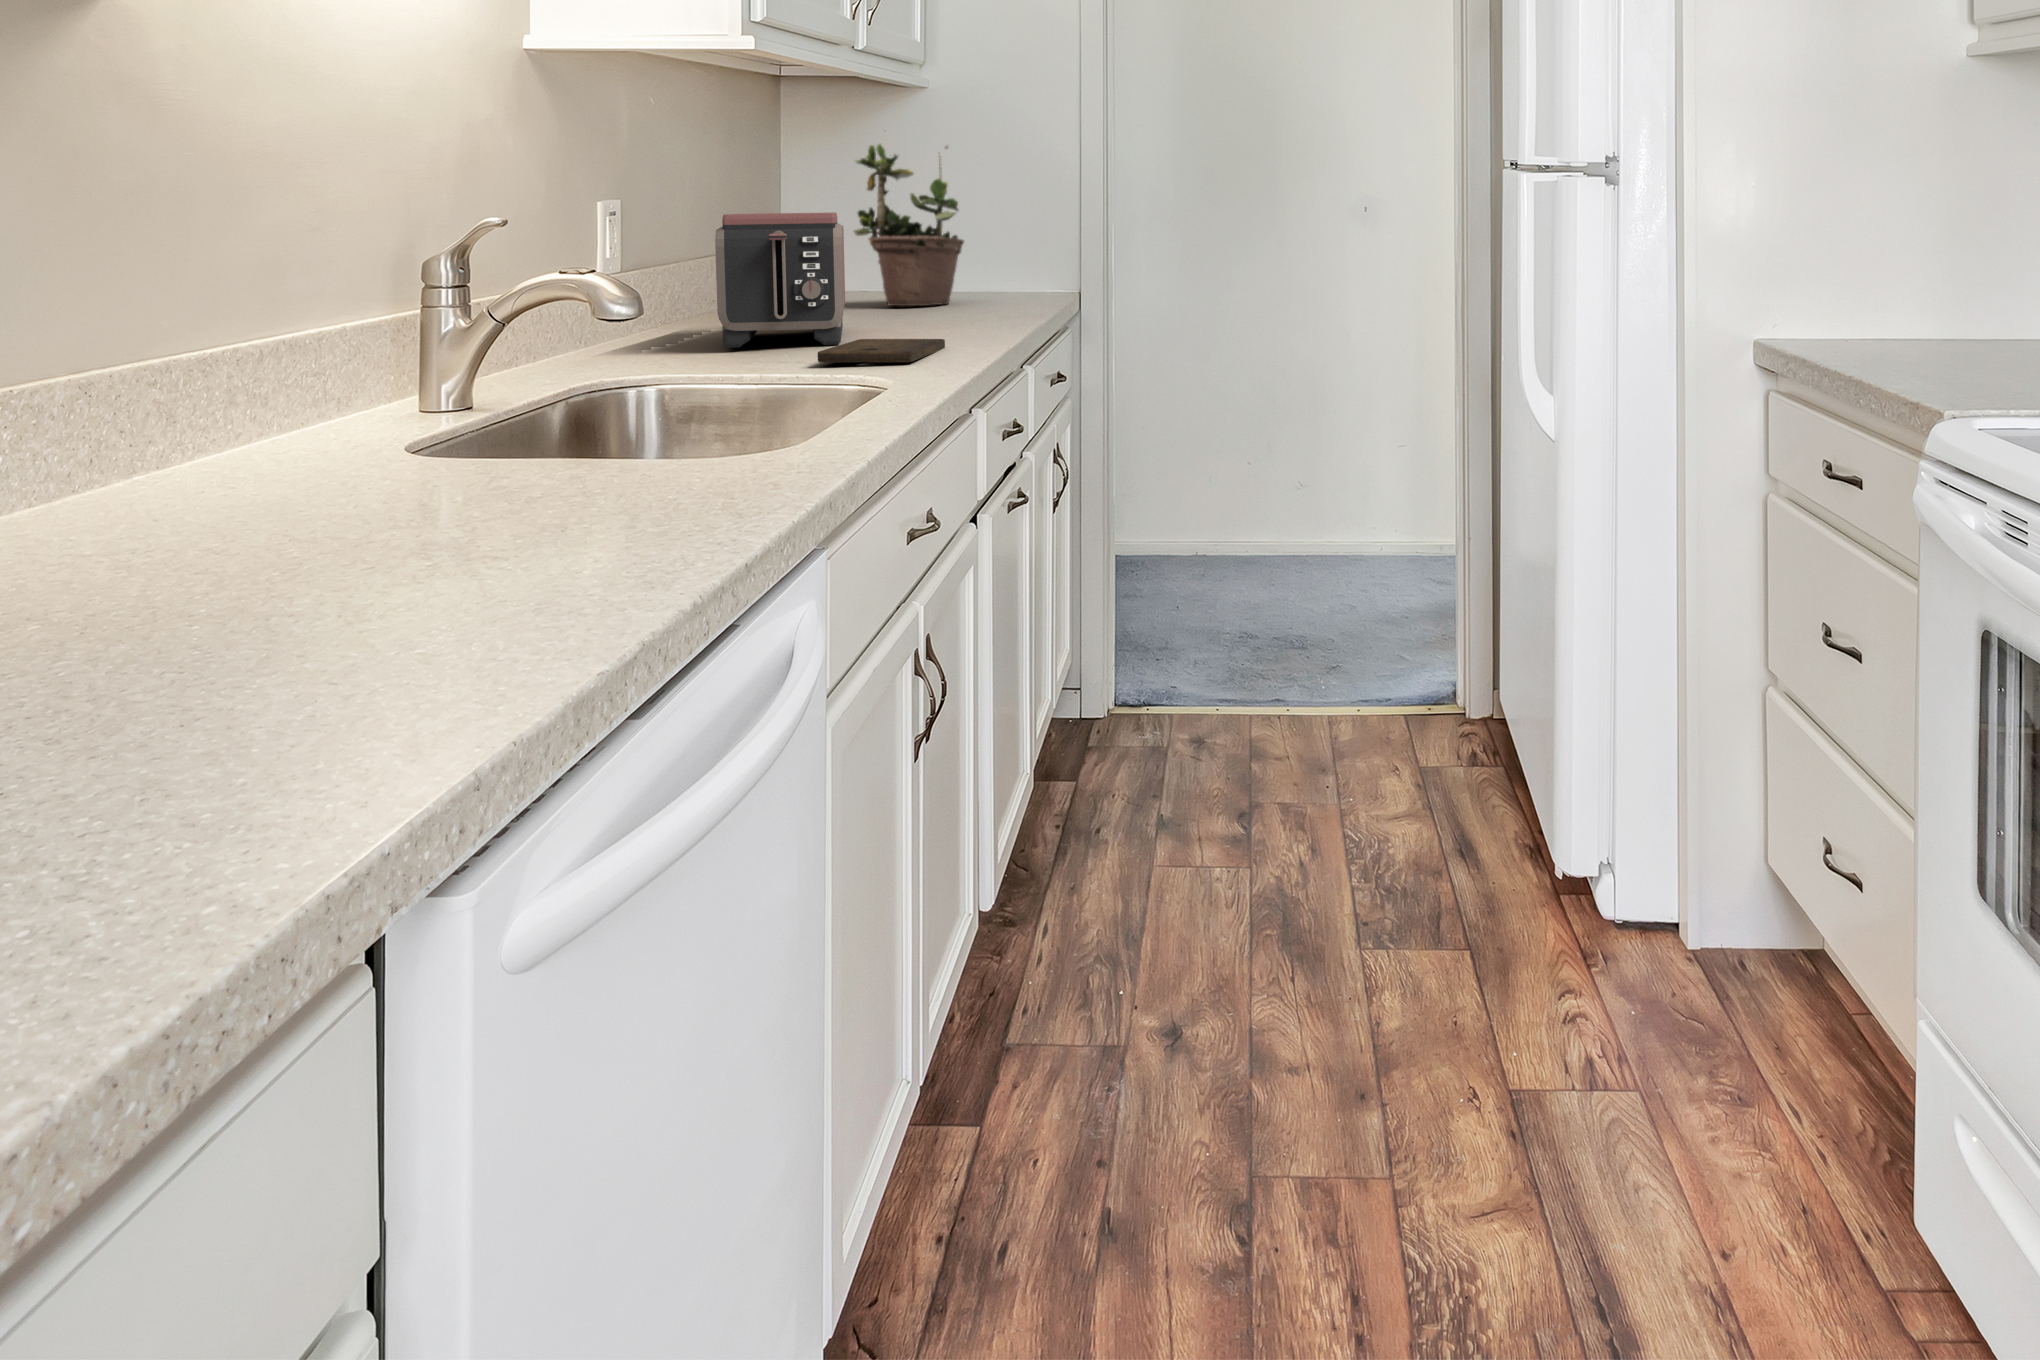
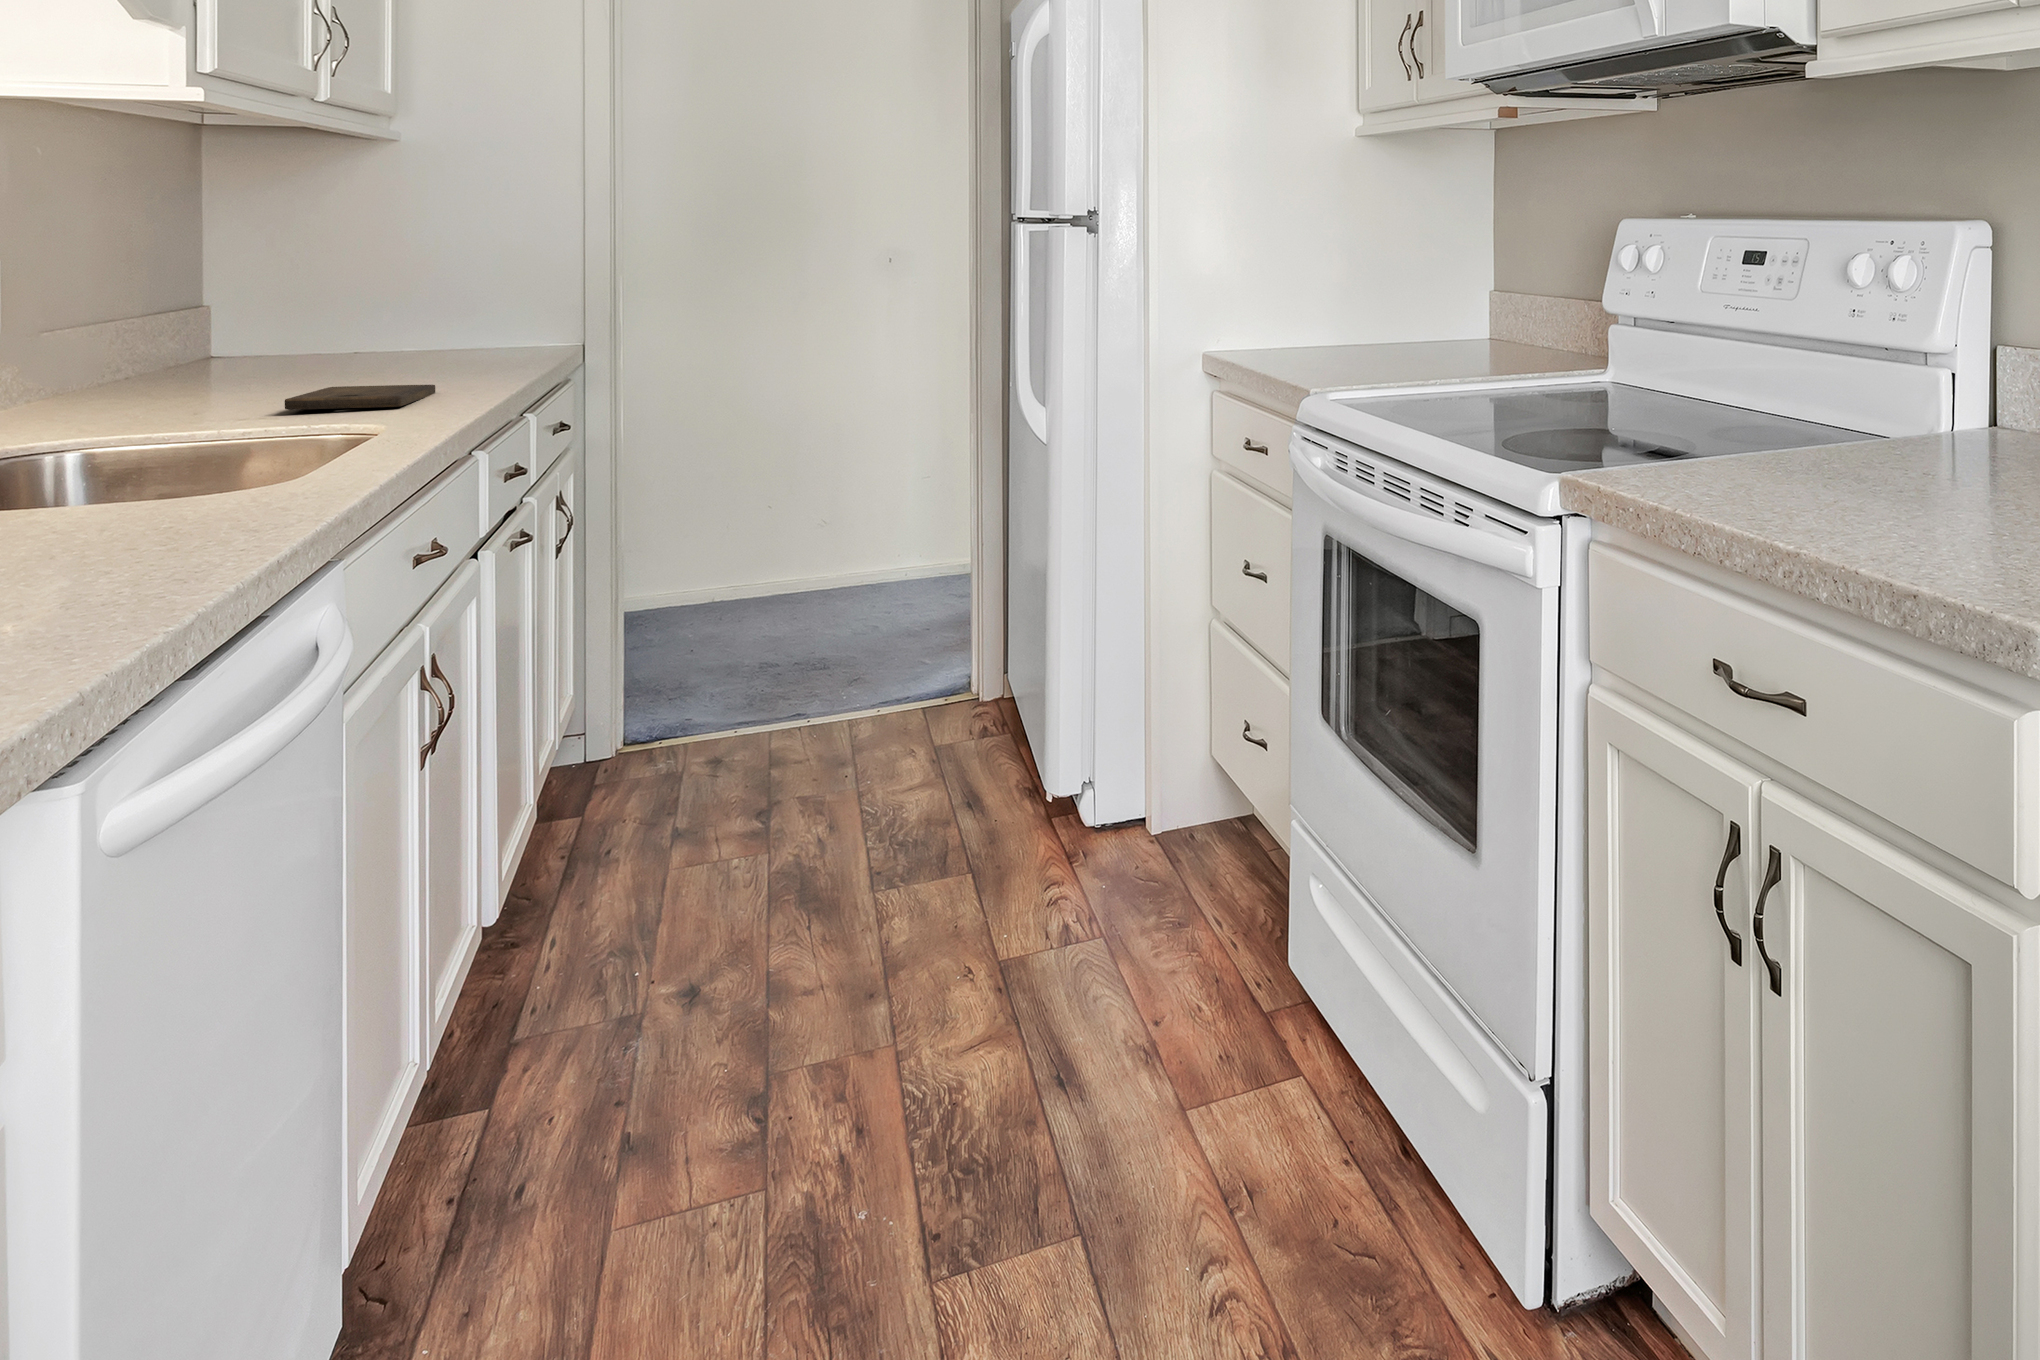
potted plant: present [854,144,964,306] -> none [300,172,444,355]
toaster: present [715,212,845,348] -> none [135,258,307,400]

